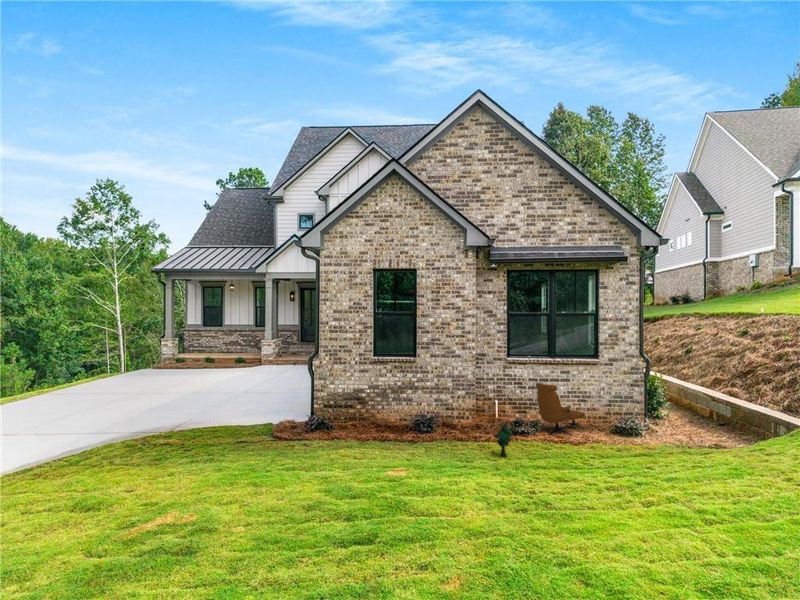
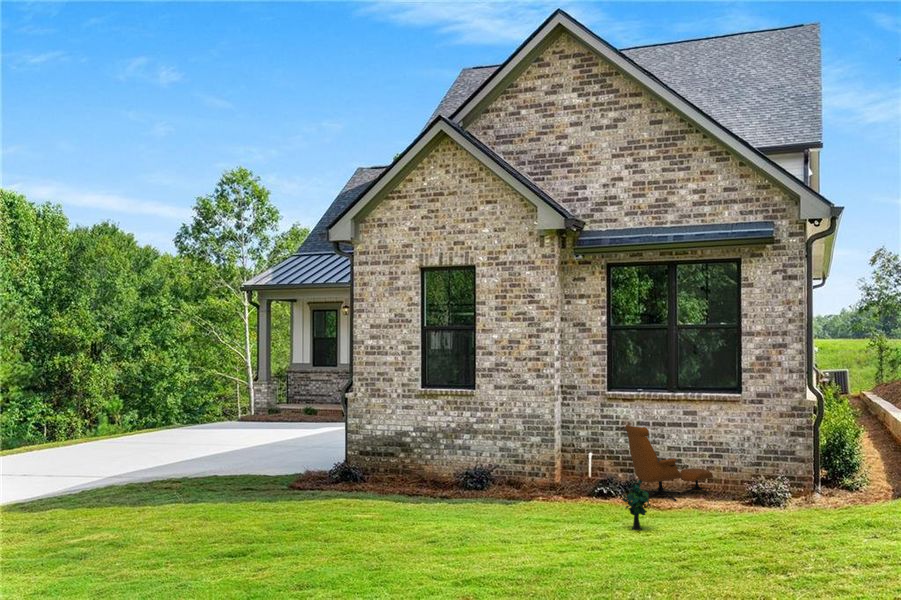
decorative plant: present [494,422,513,458] -> present [622,480,651,531]

